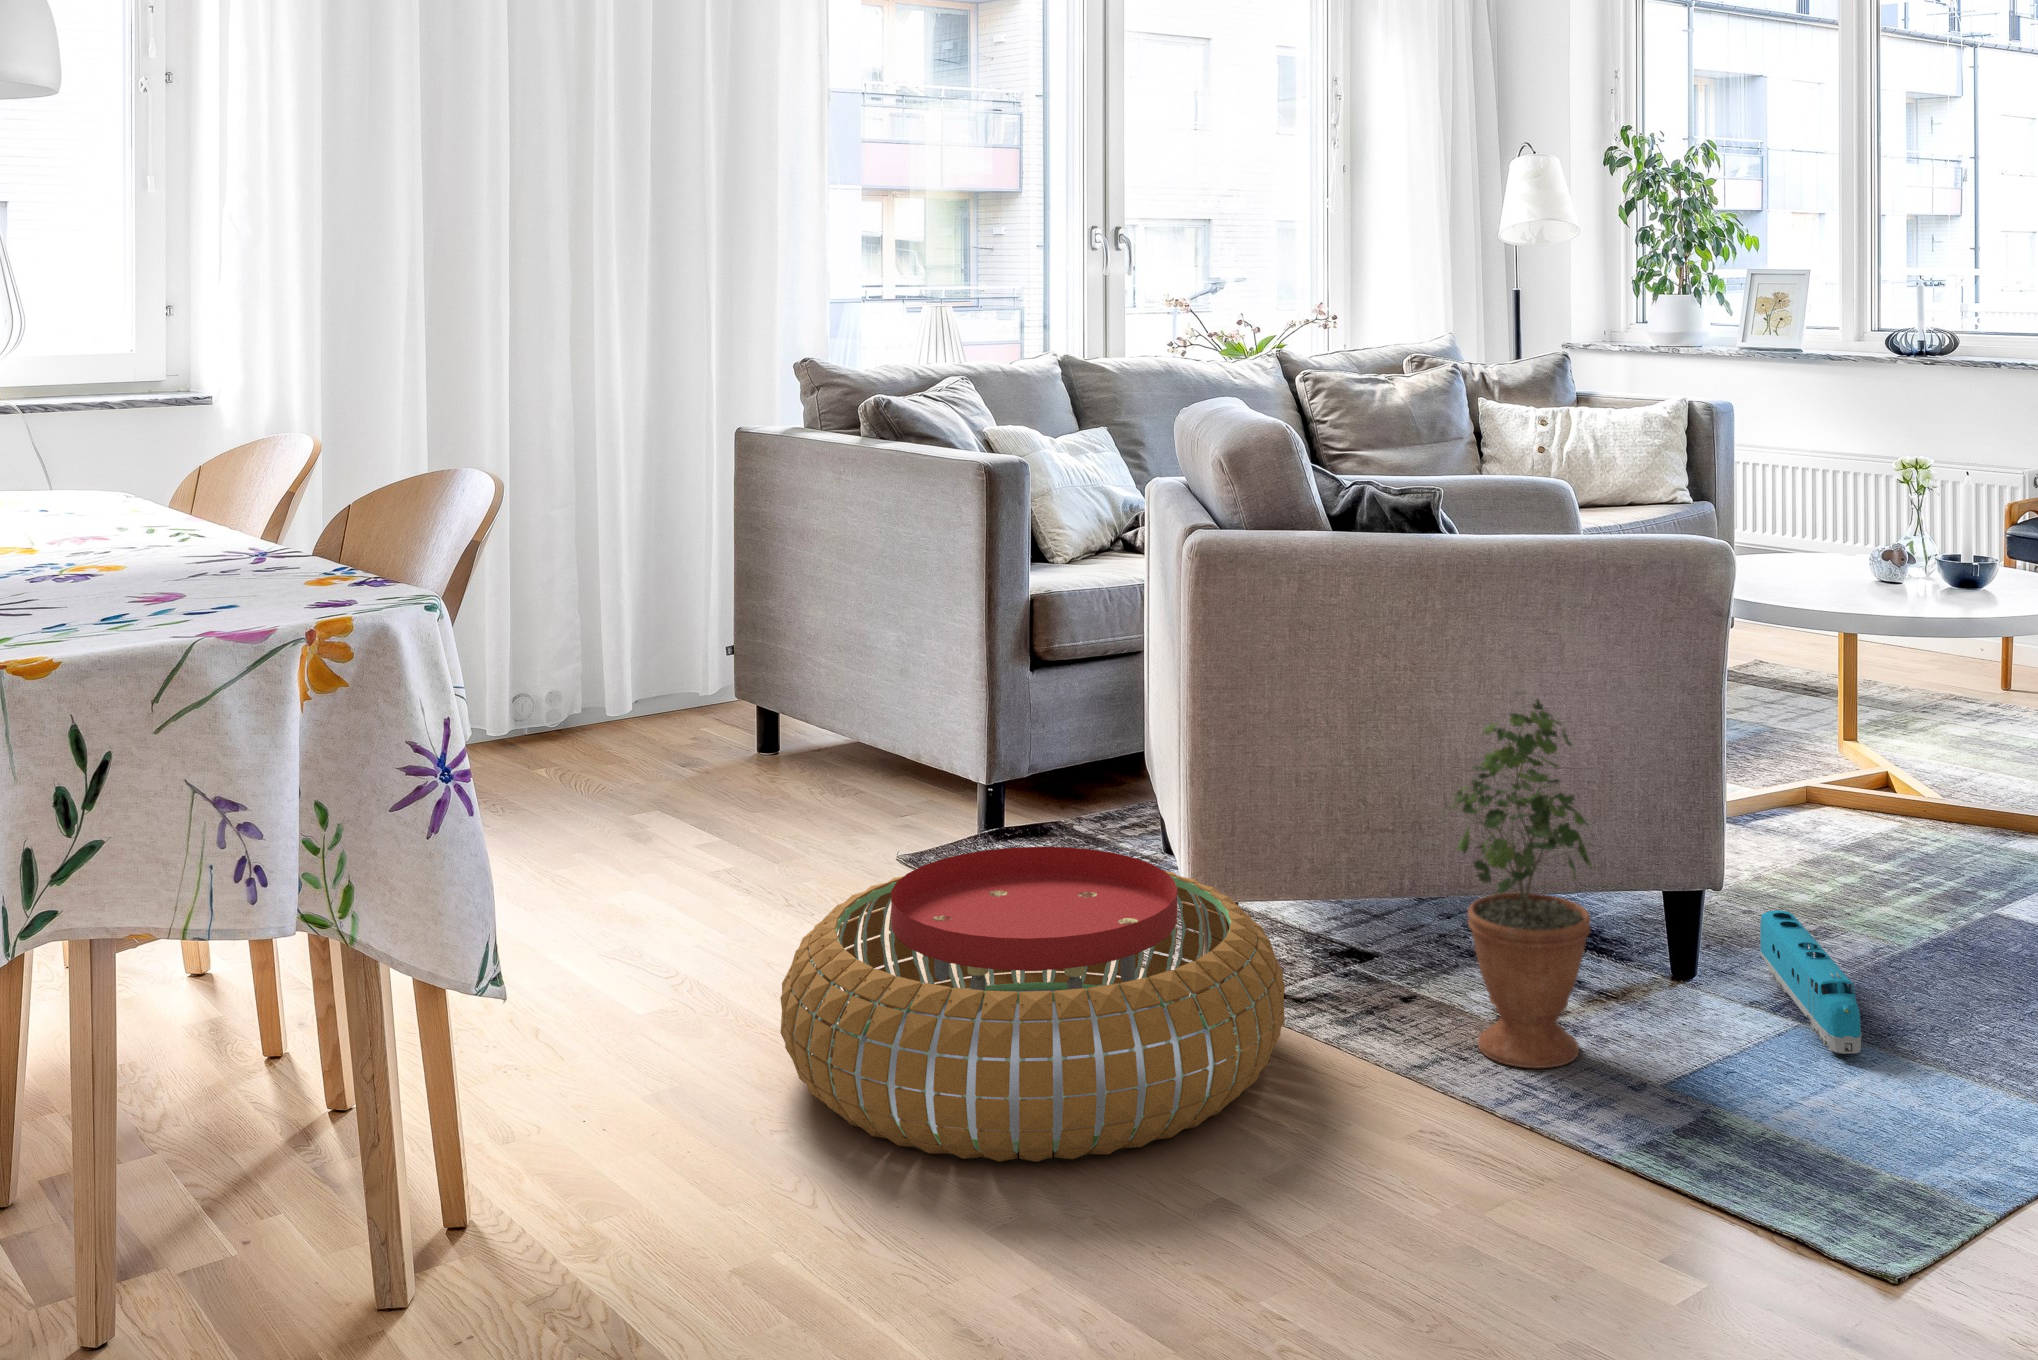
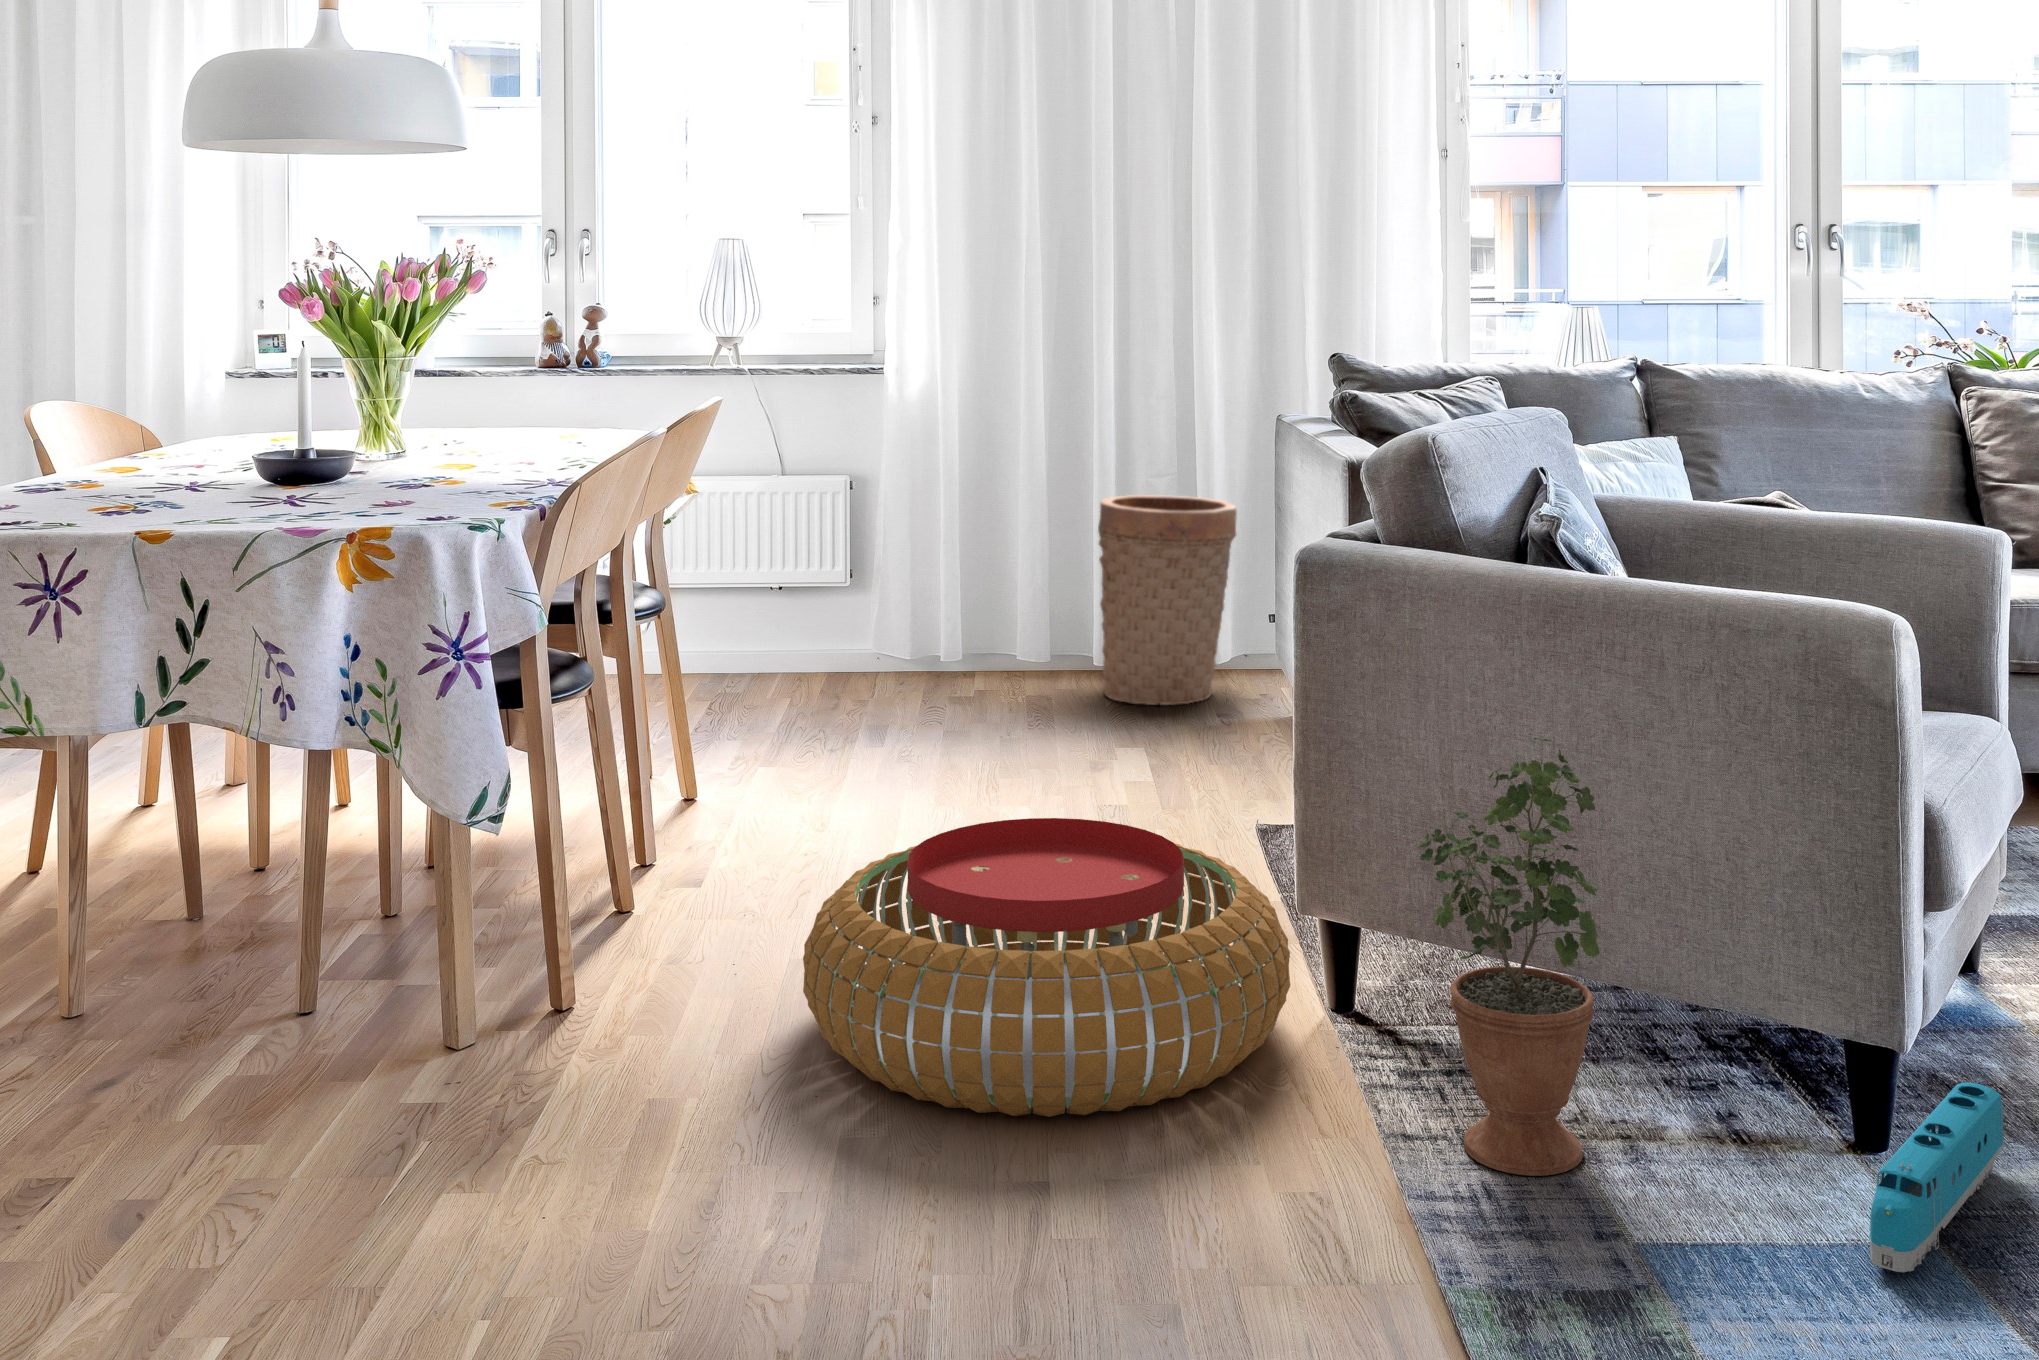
basket: none [509,512,671,747] -> present [1098,495,1237,705]

